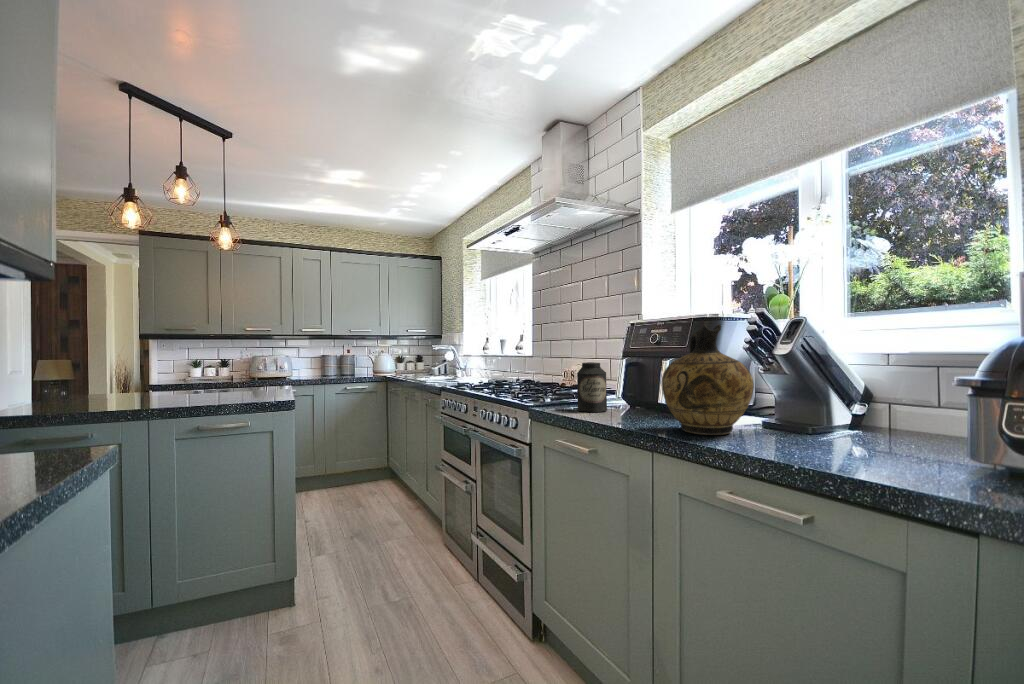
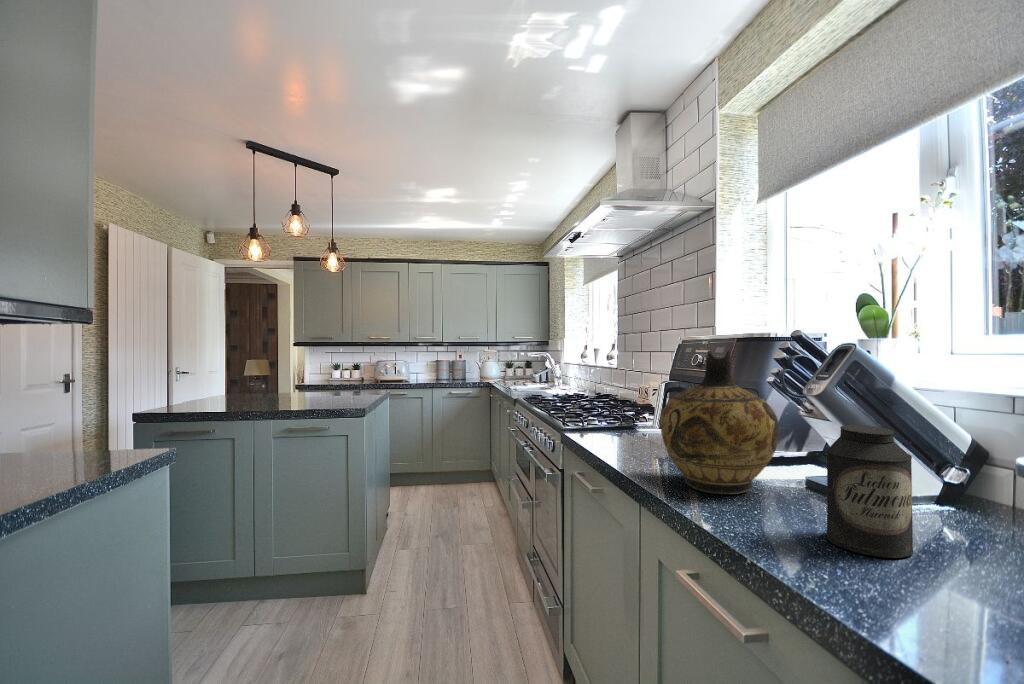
canister: present [577,362,607,412] -> present [827,425,913,558]

